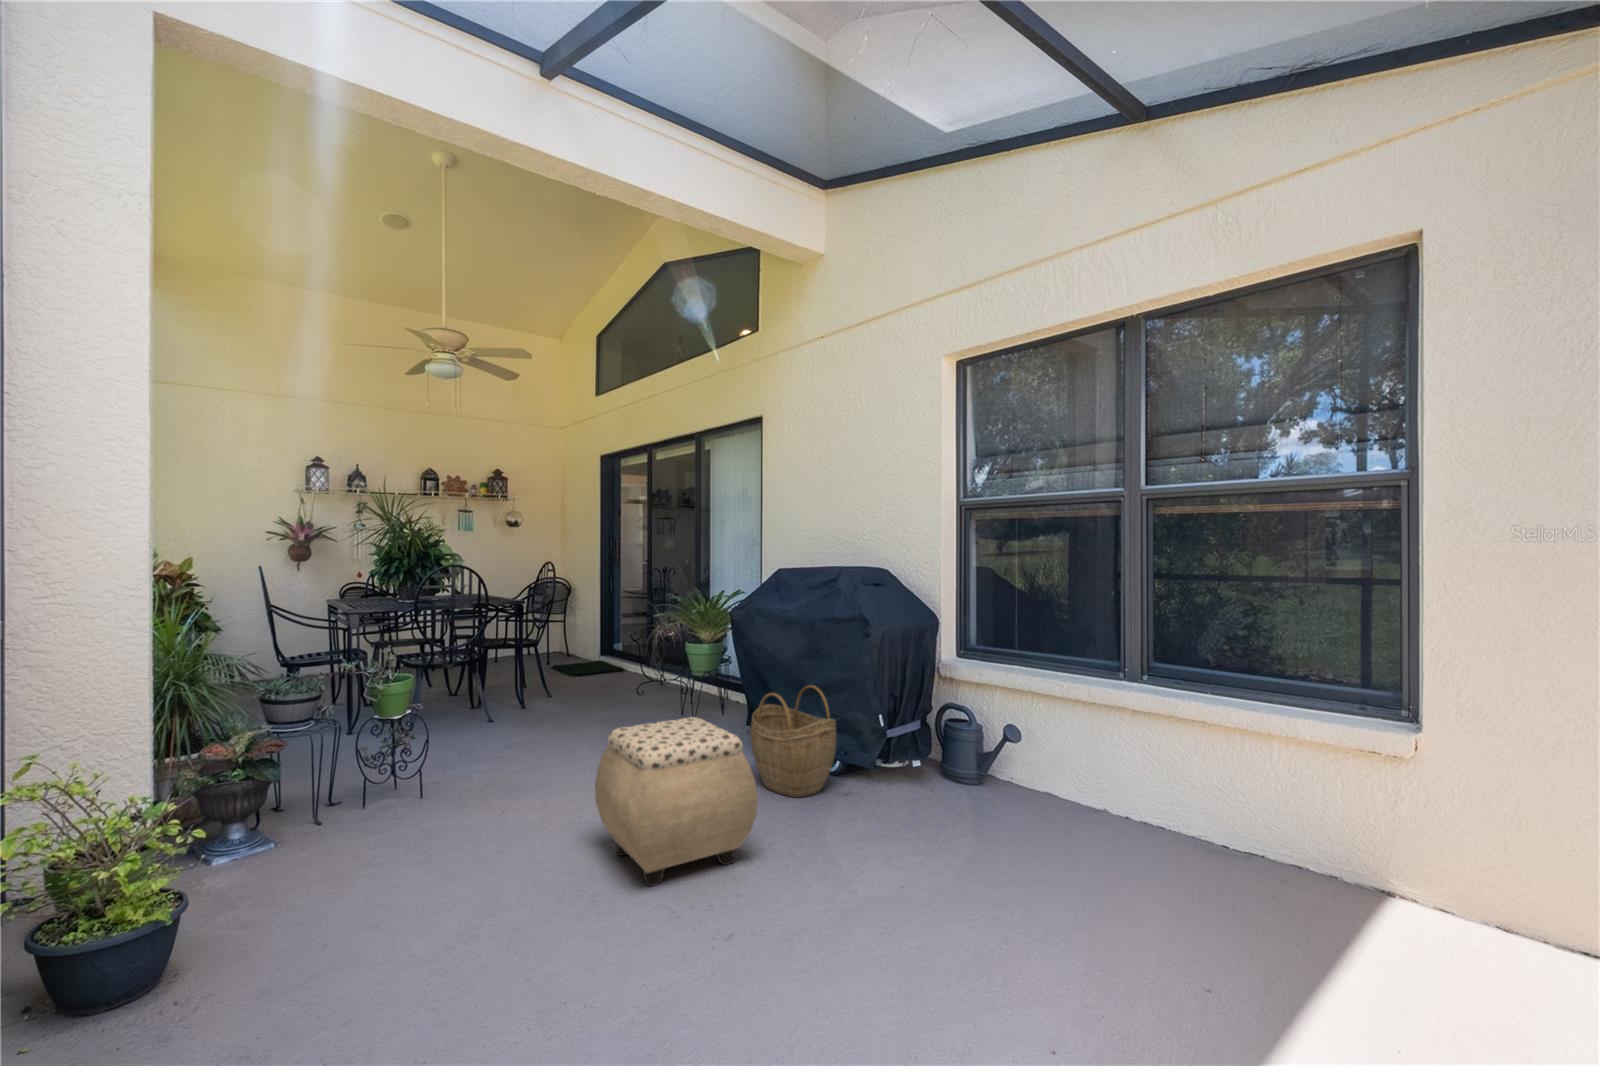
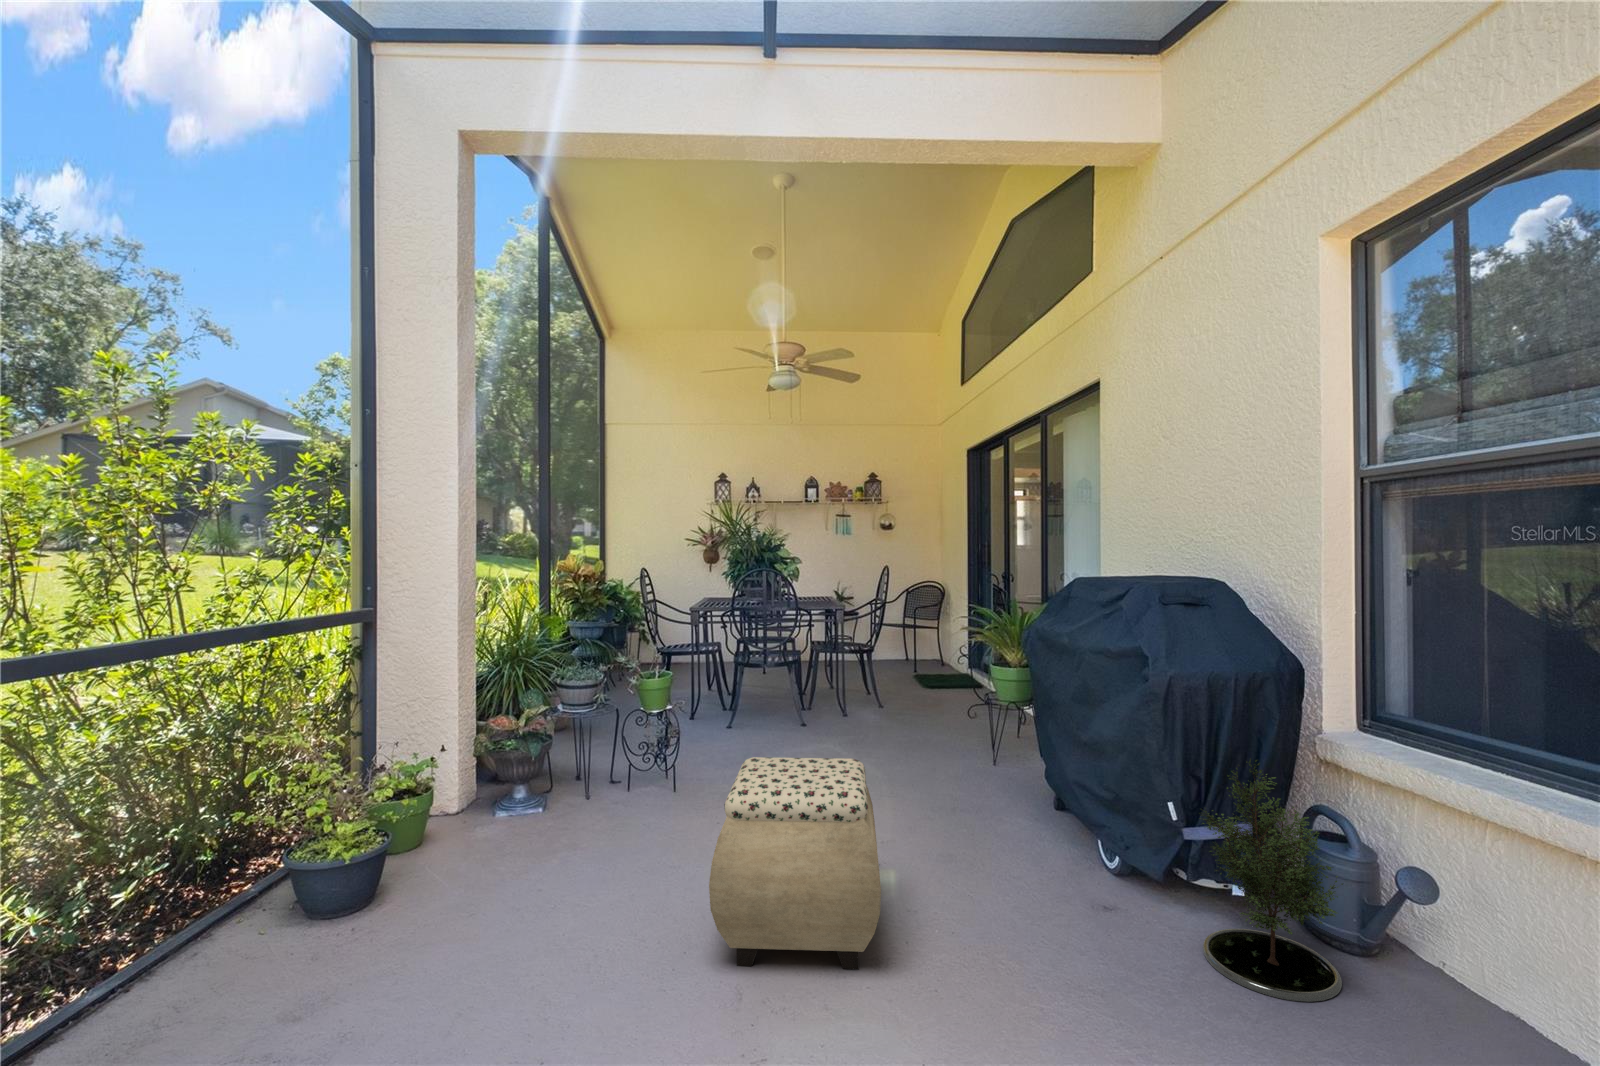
potted tree: none [902,677,977,810] -> present [1199,758,1343,1002]
woven basket: present [751,685,837,797] -> none [985,739,1100,899]

